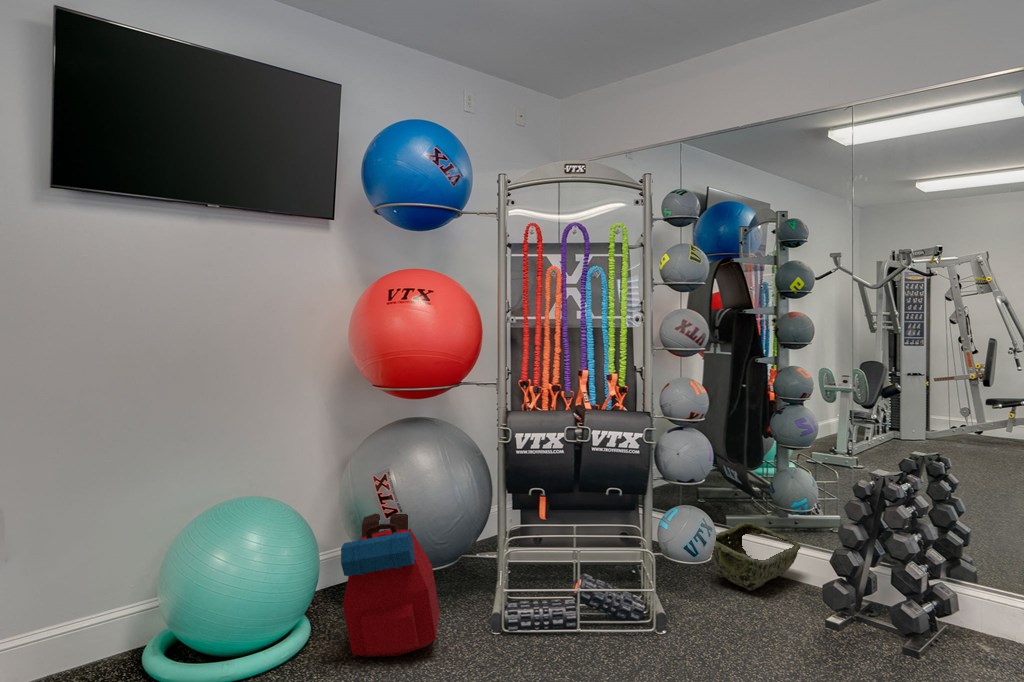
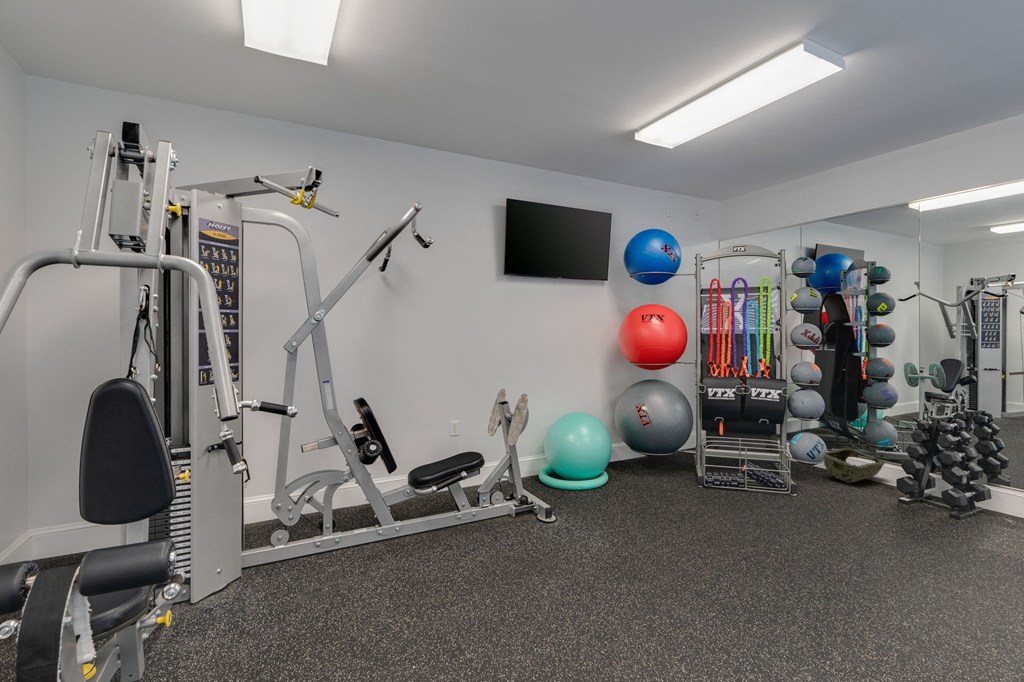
backpack: present [341,513,440,657] -> none [628,423,673,489]

